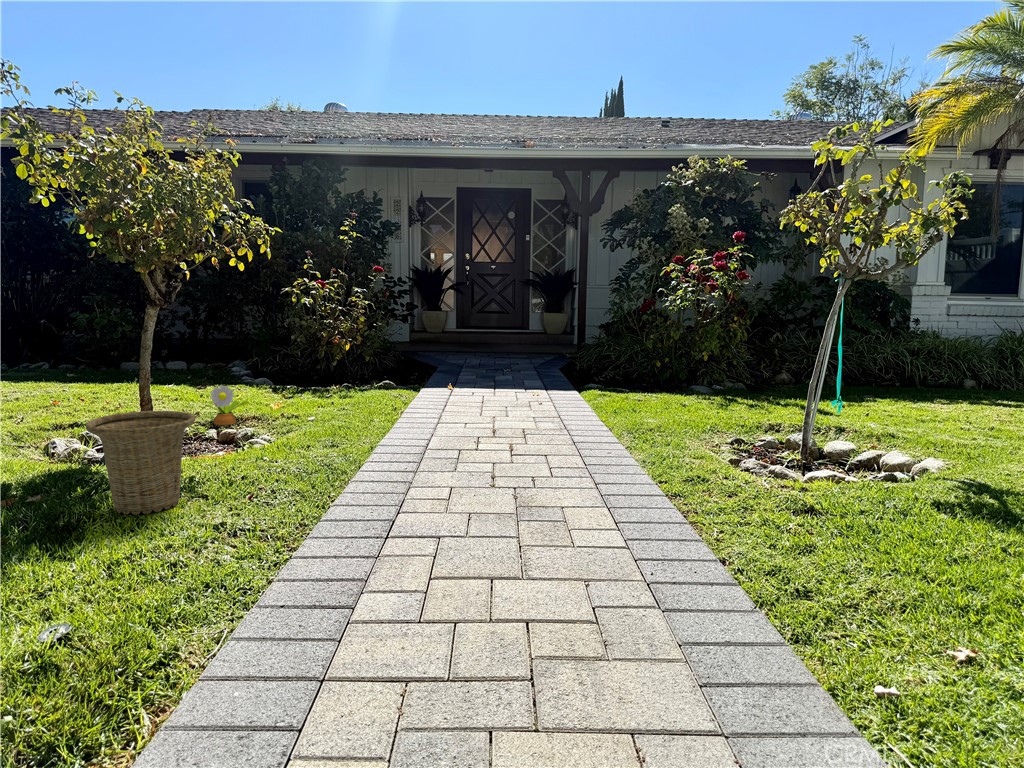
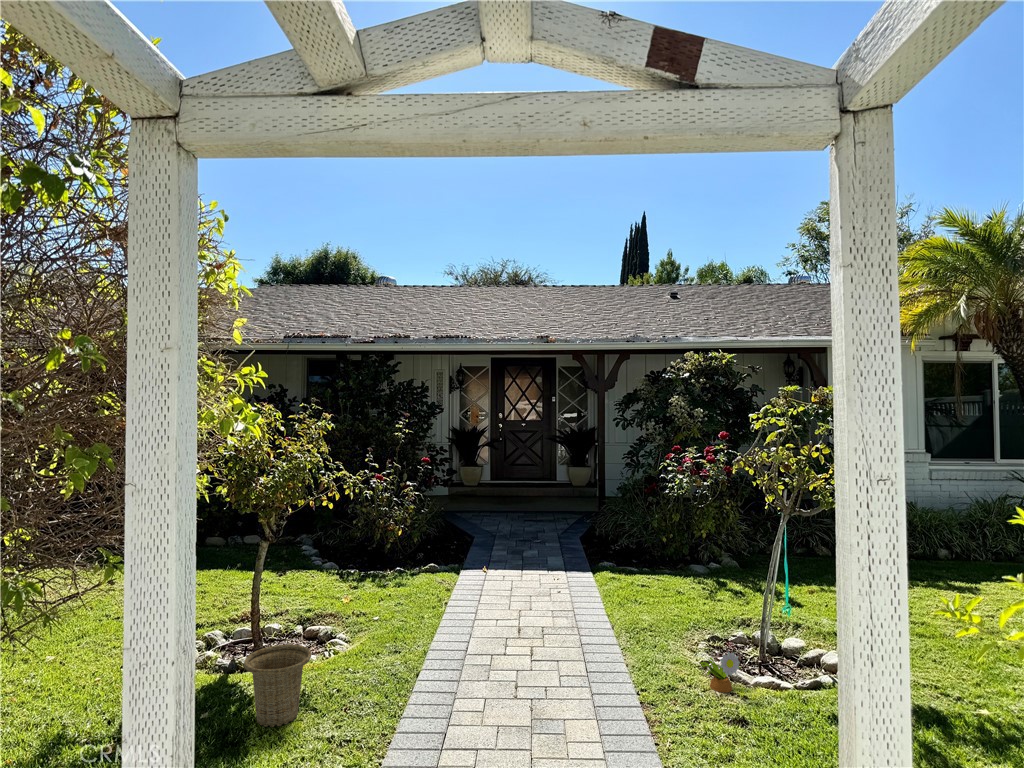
decorative plant: present [202,385,250,425] -> present [701,651,741,692]

